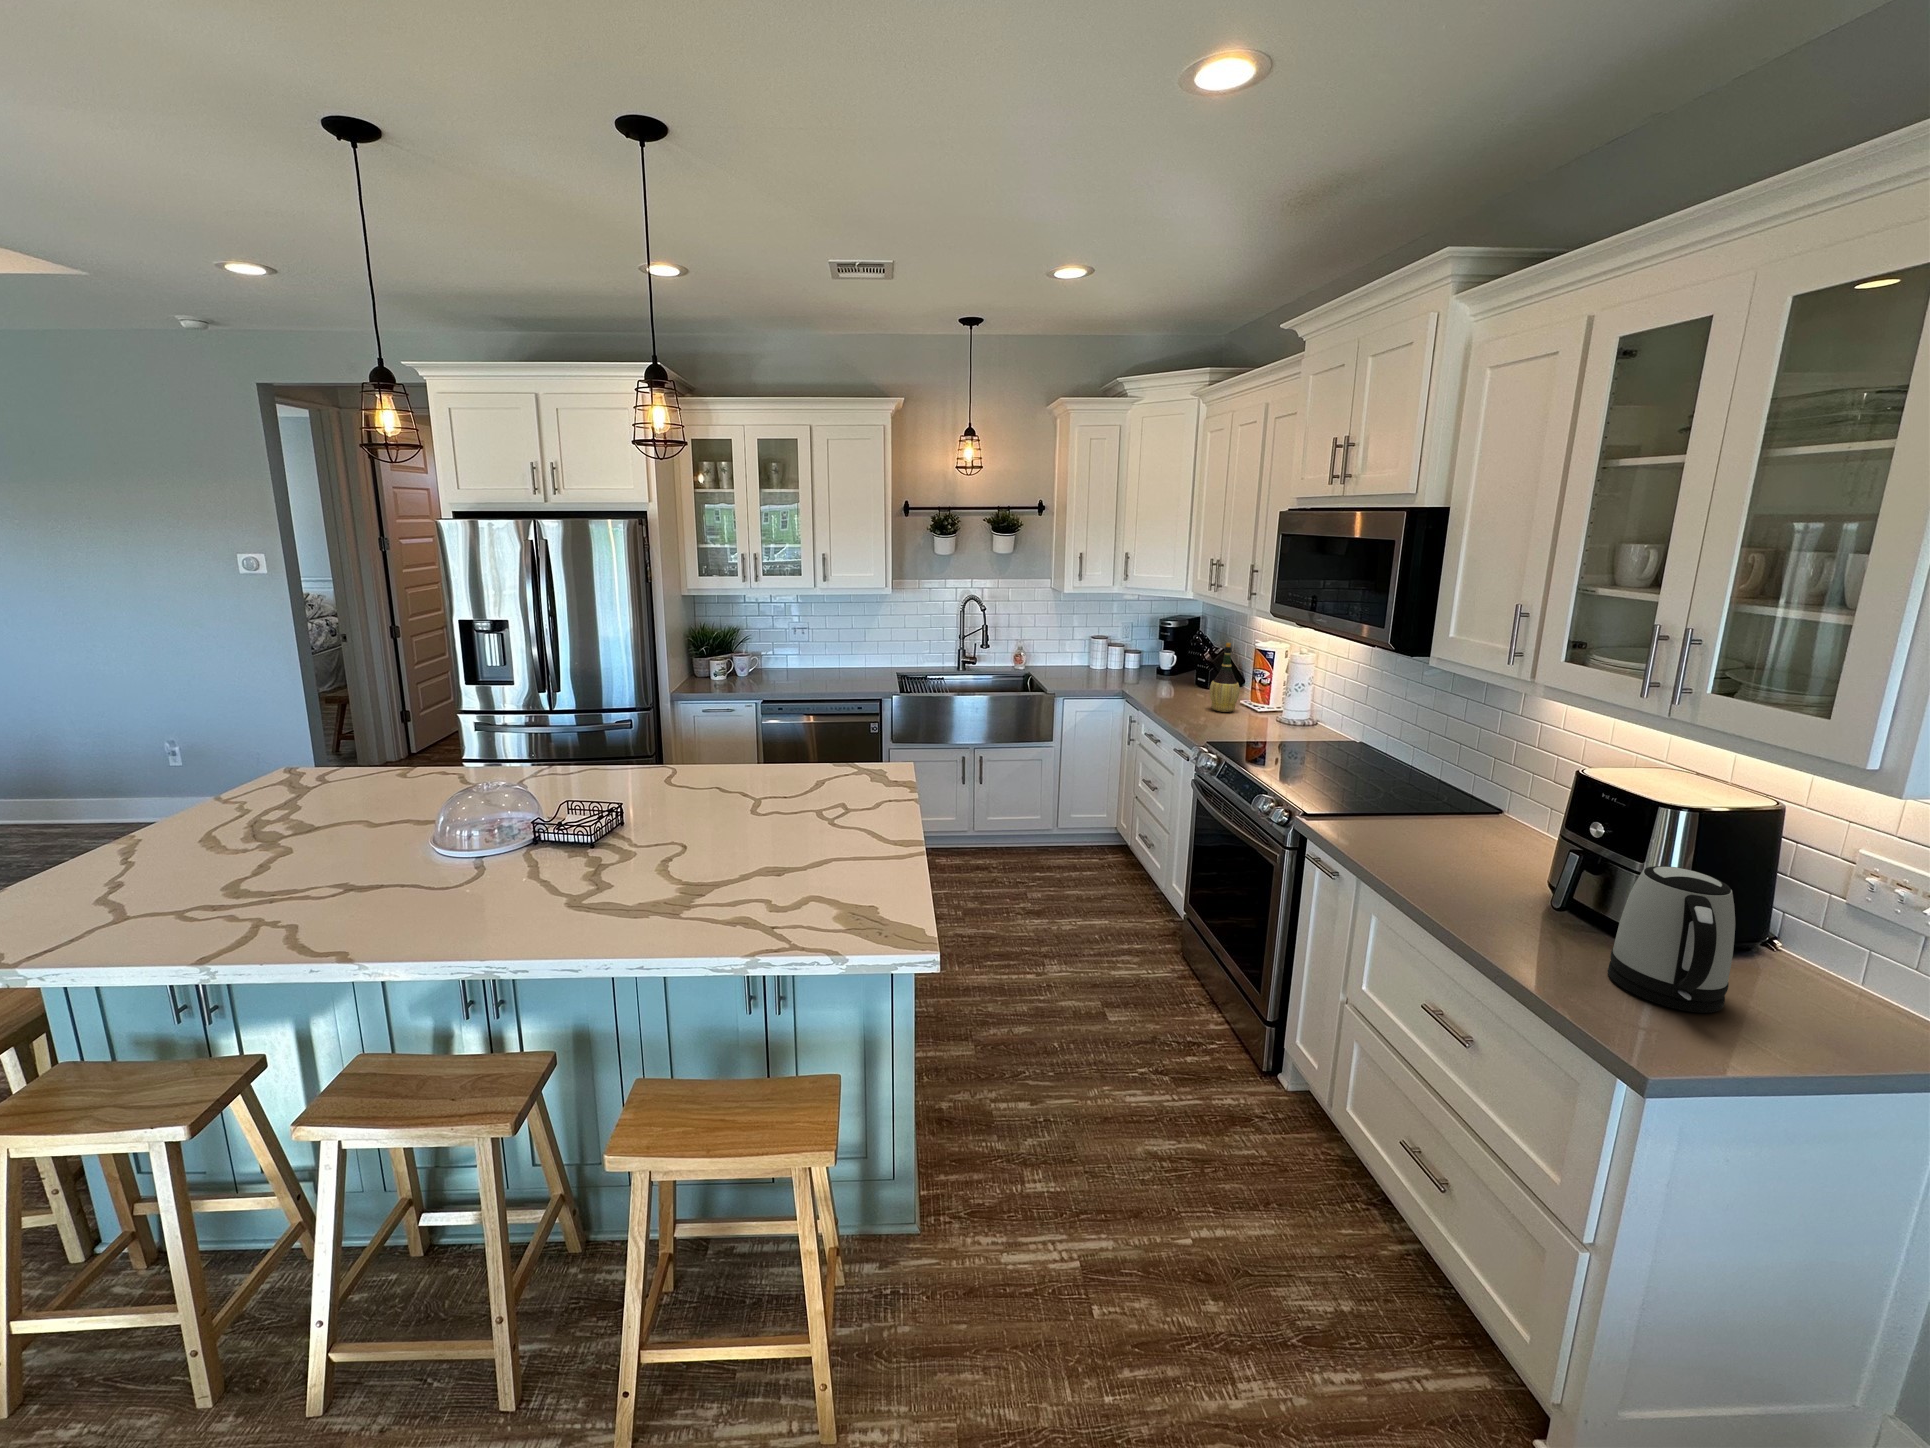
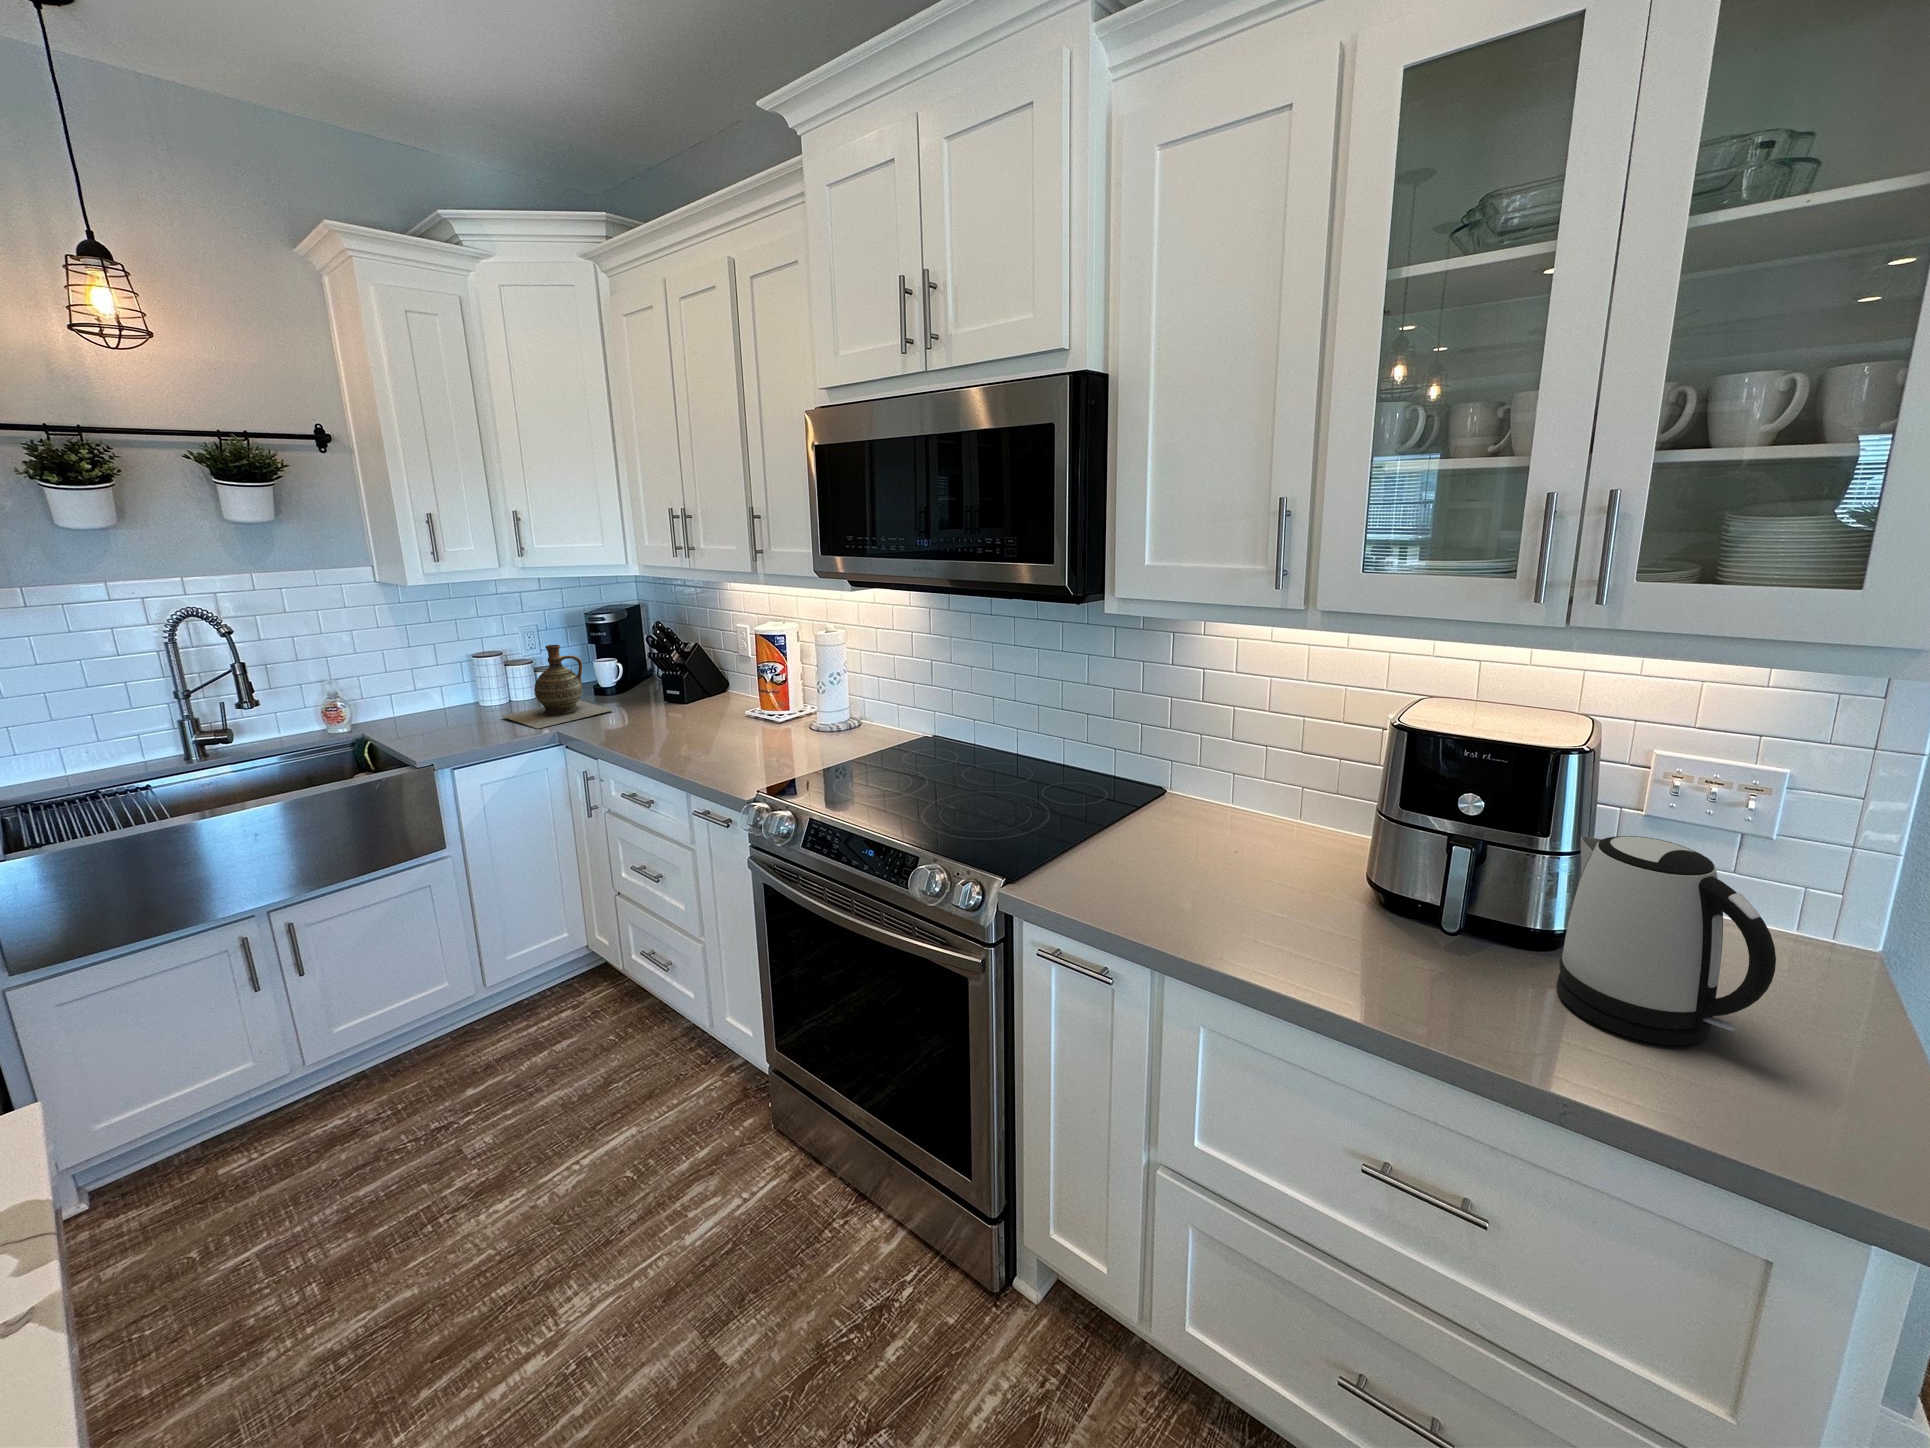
ceramic jug: none [1096,637,1160,686] -> present [502,645,612,729]
wine bottle: present [1210,643,1240,712] -> none [710,631,753,734]

